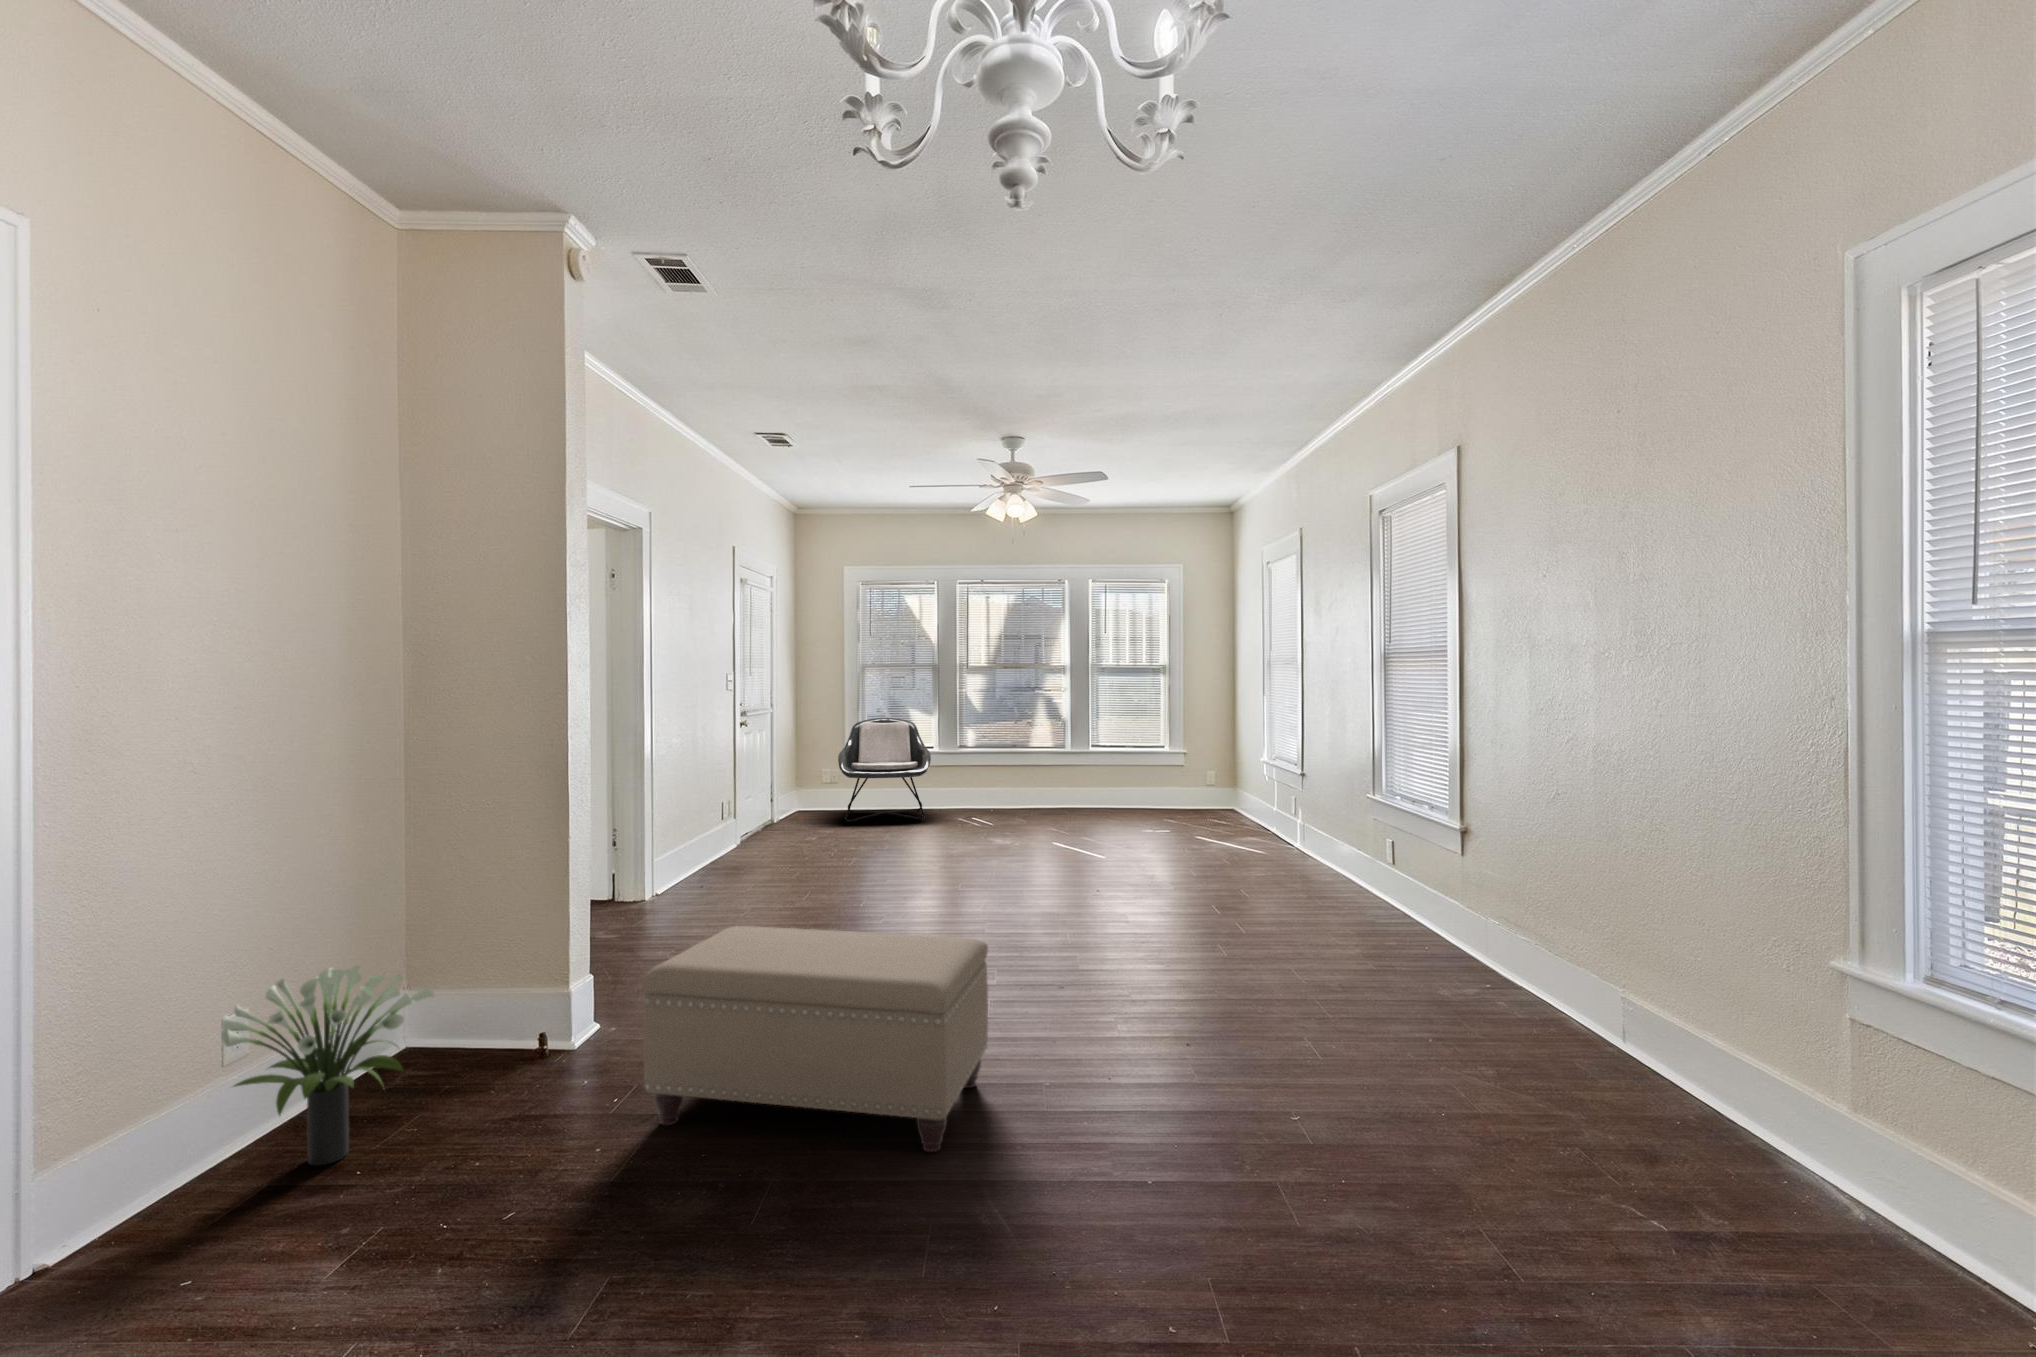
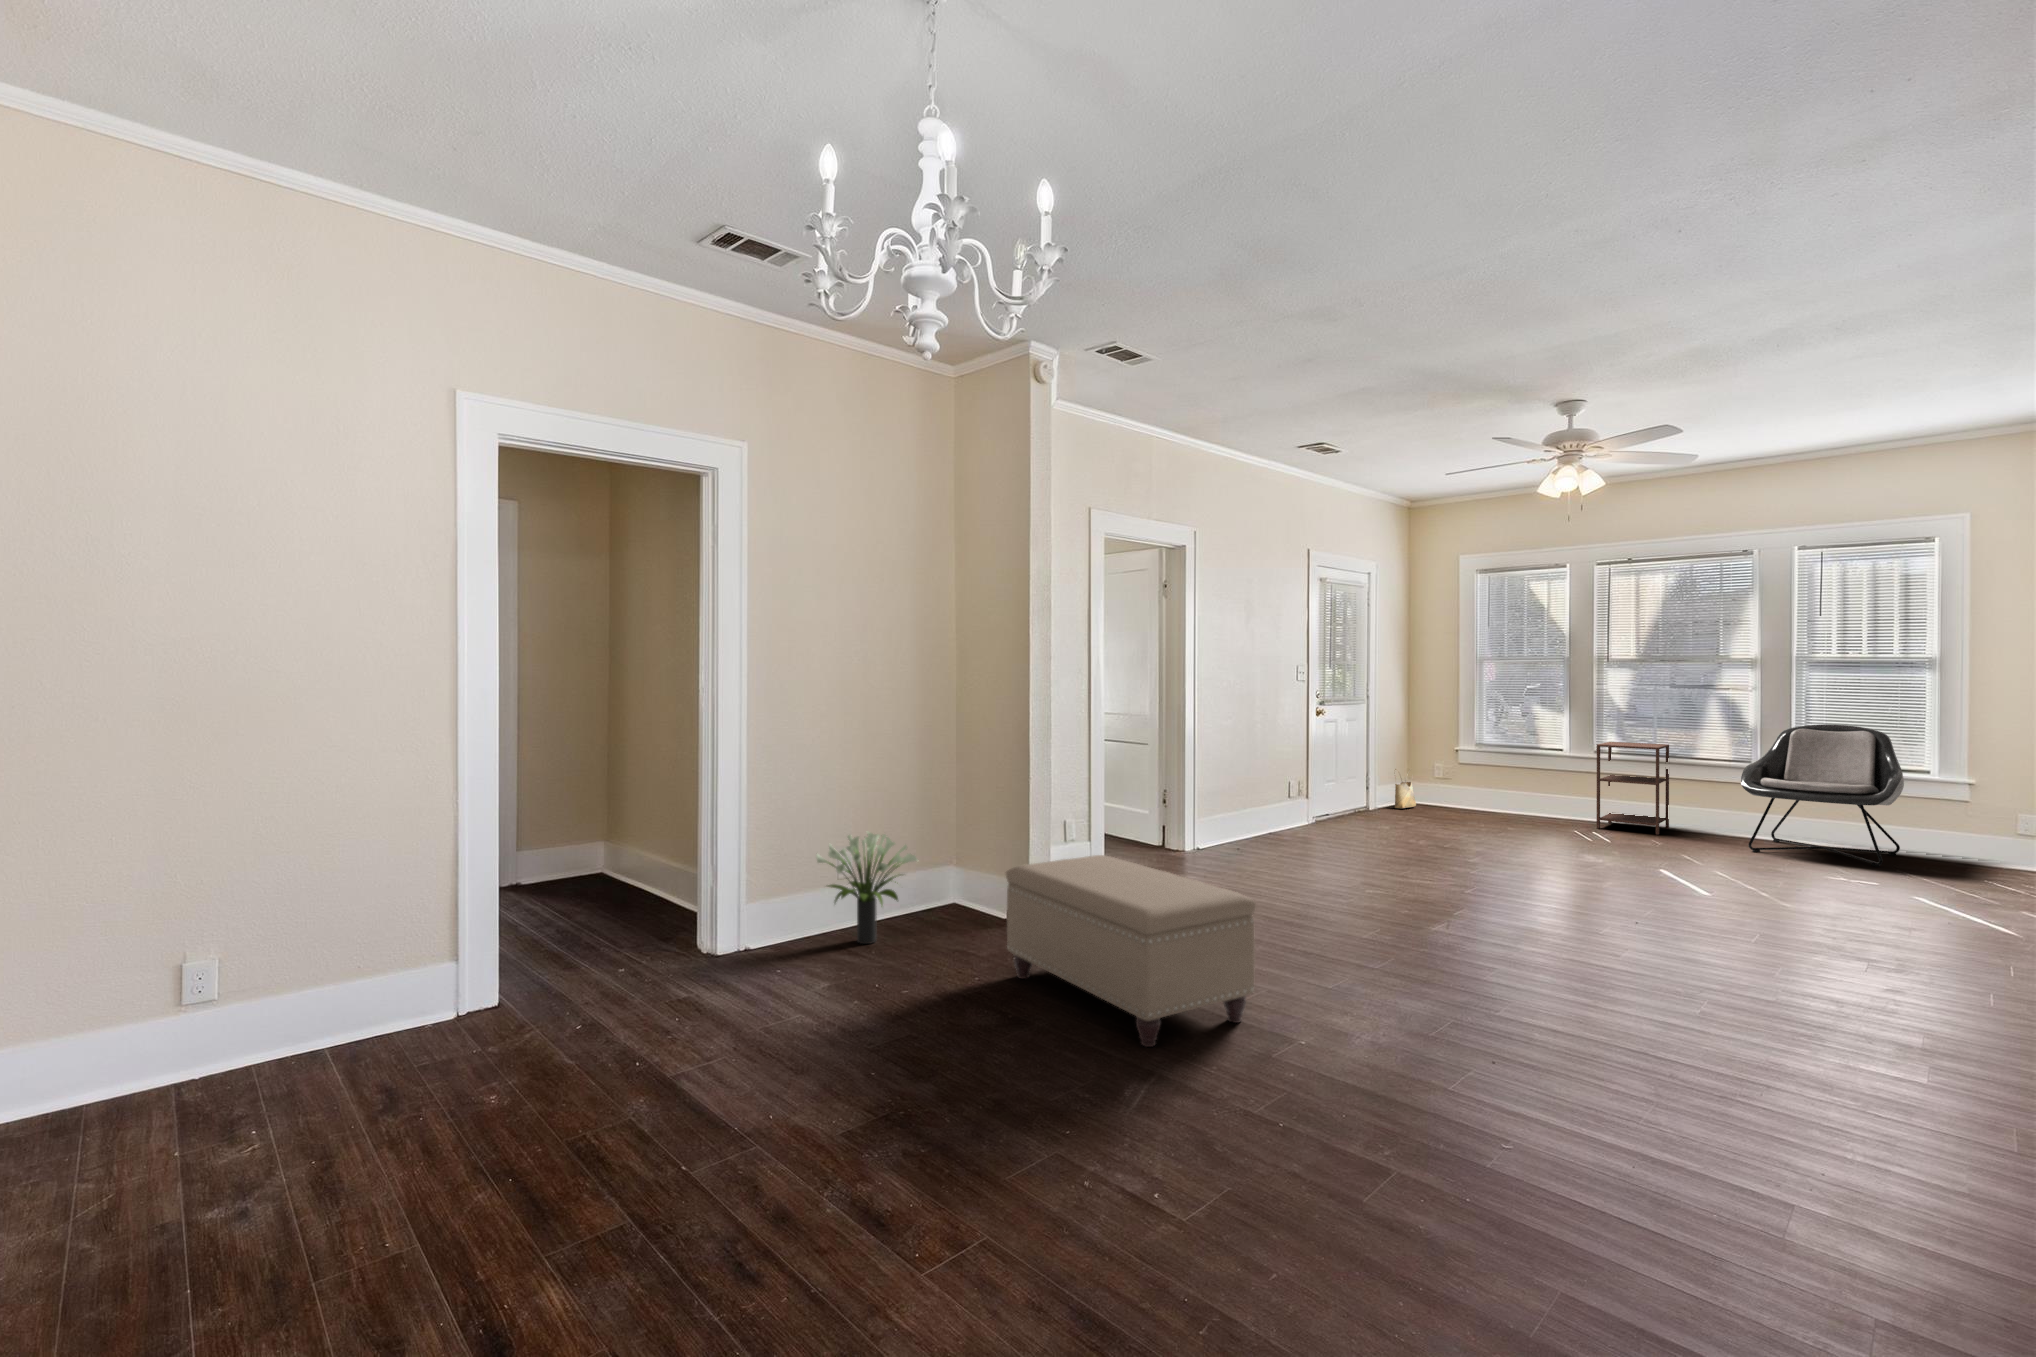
lounge chair: present [838,718,931,823] -> present [1741,724,1904,867]
side table: none [968,738,1014,816] -> present [1597,742,1669,835]
woven basket: none [790,777,810,819] -> present [1395,769,1416,809]

